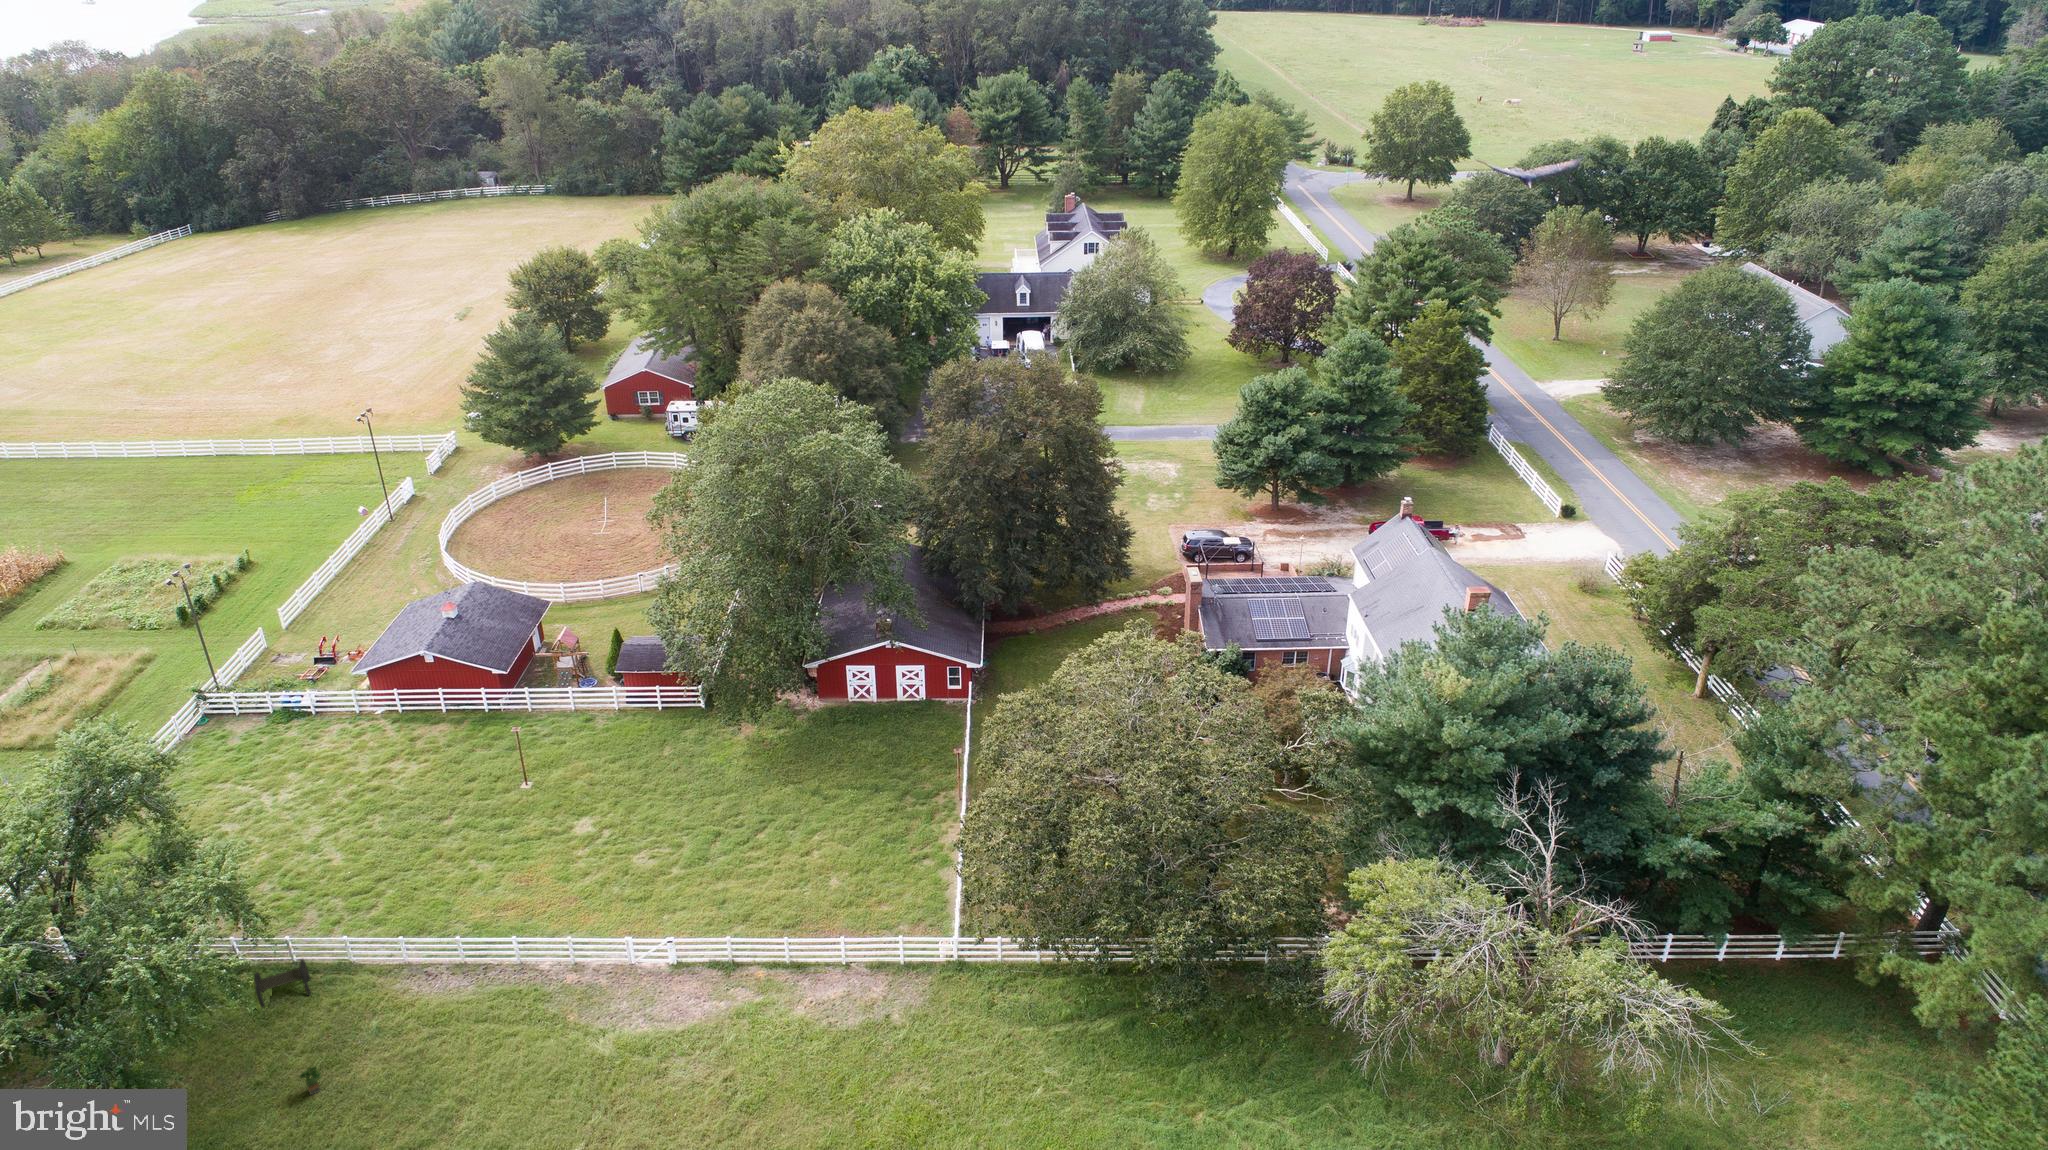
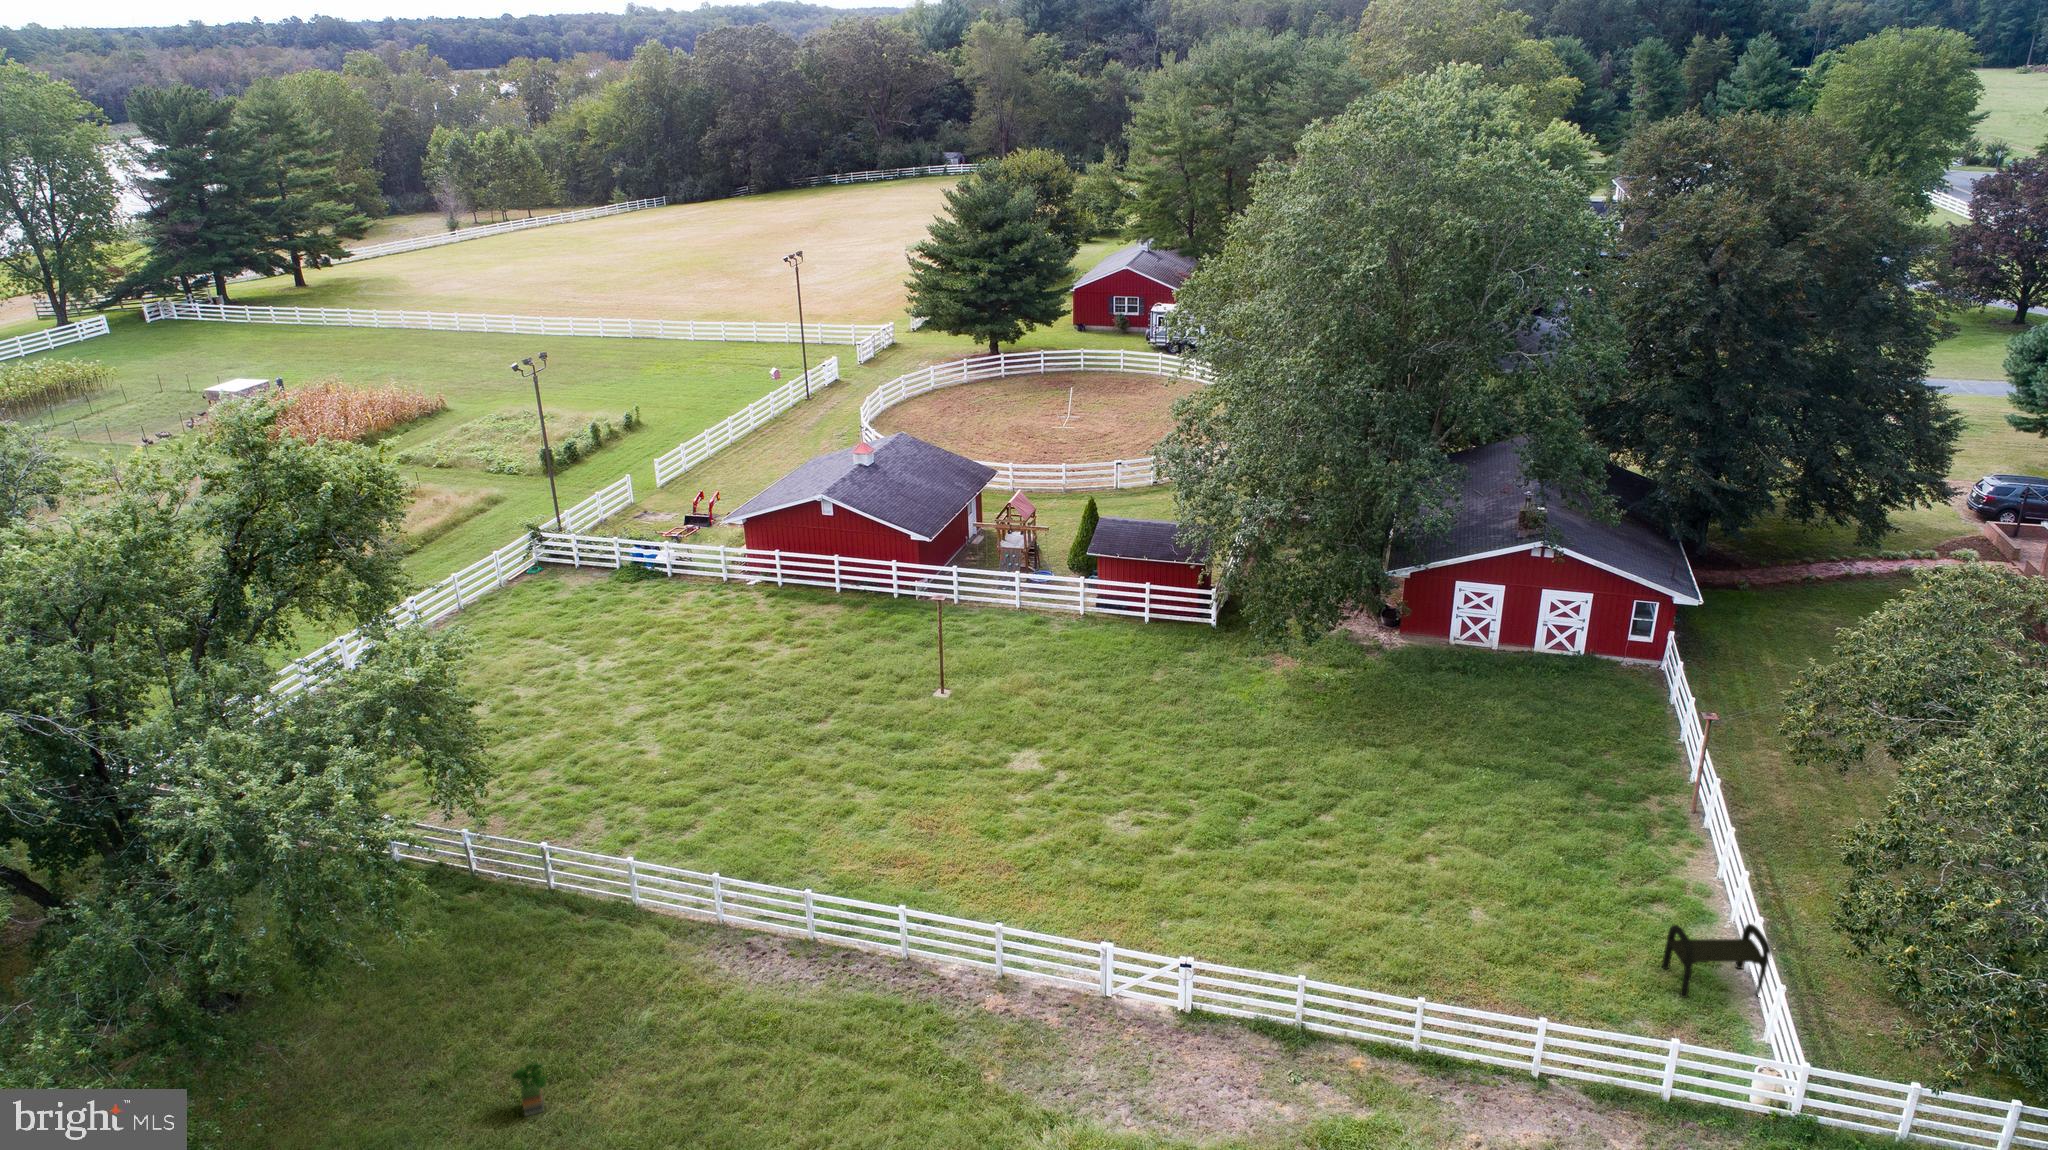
bench: present [254,959,311,1008] -> present [1662,924,1771,998]

